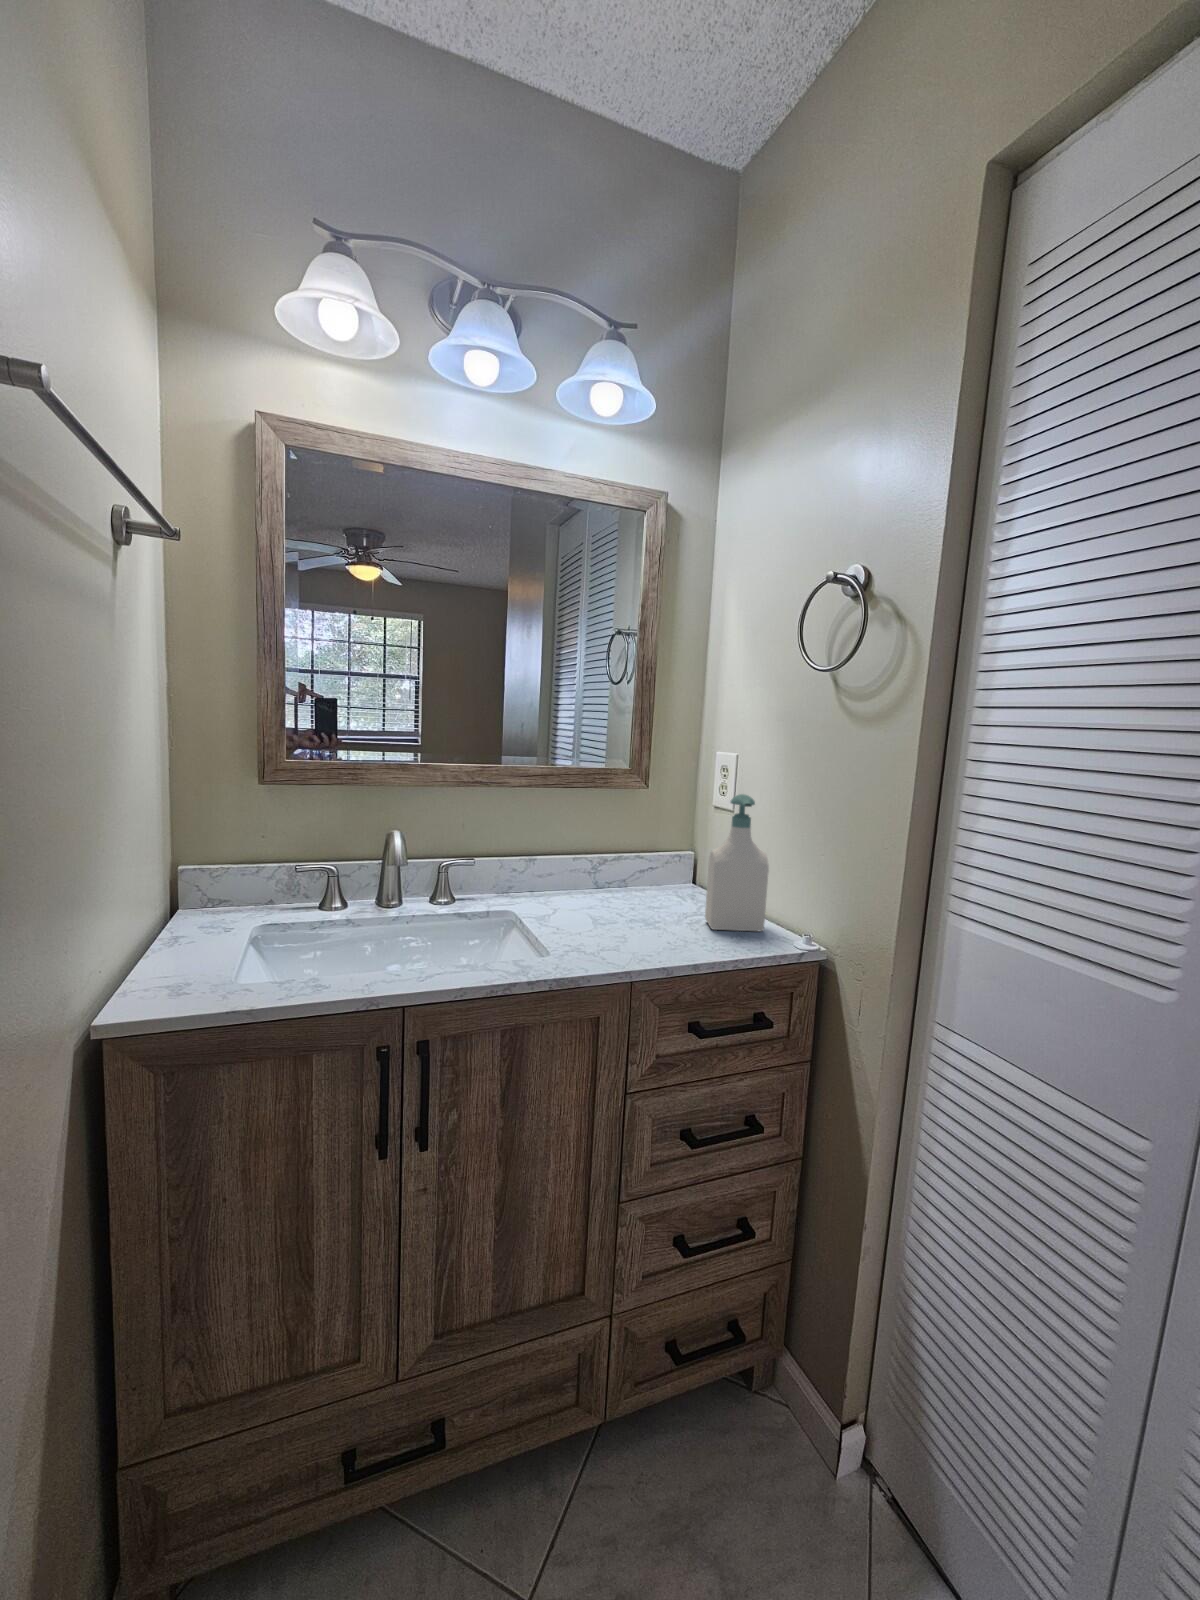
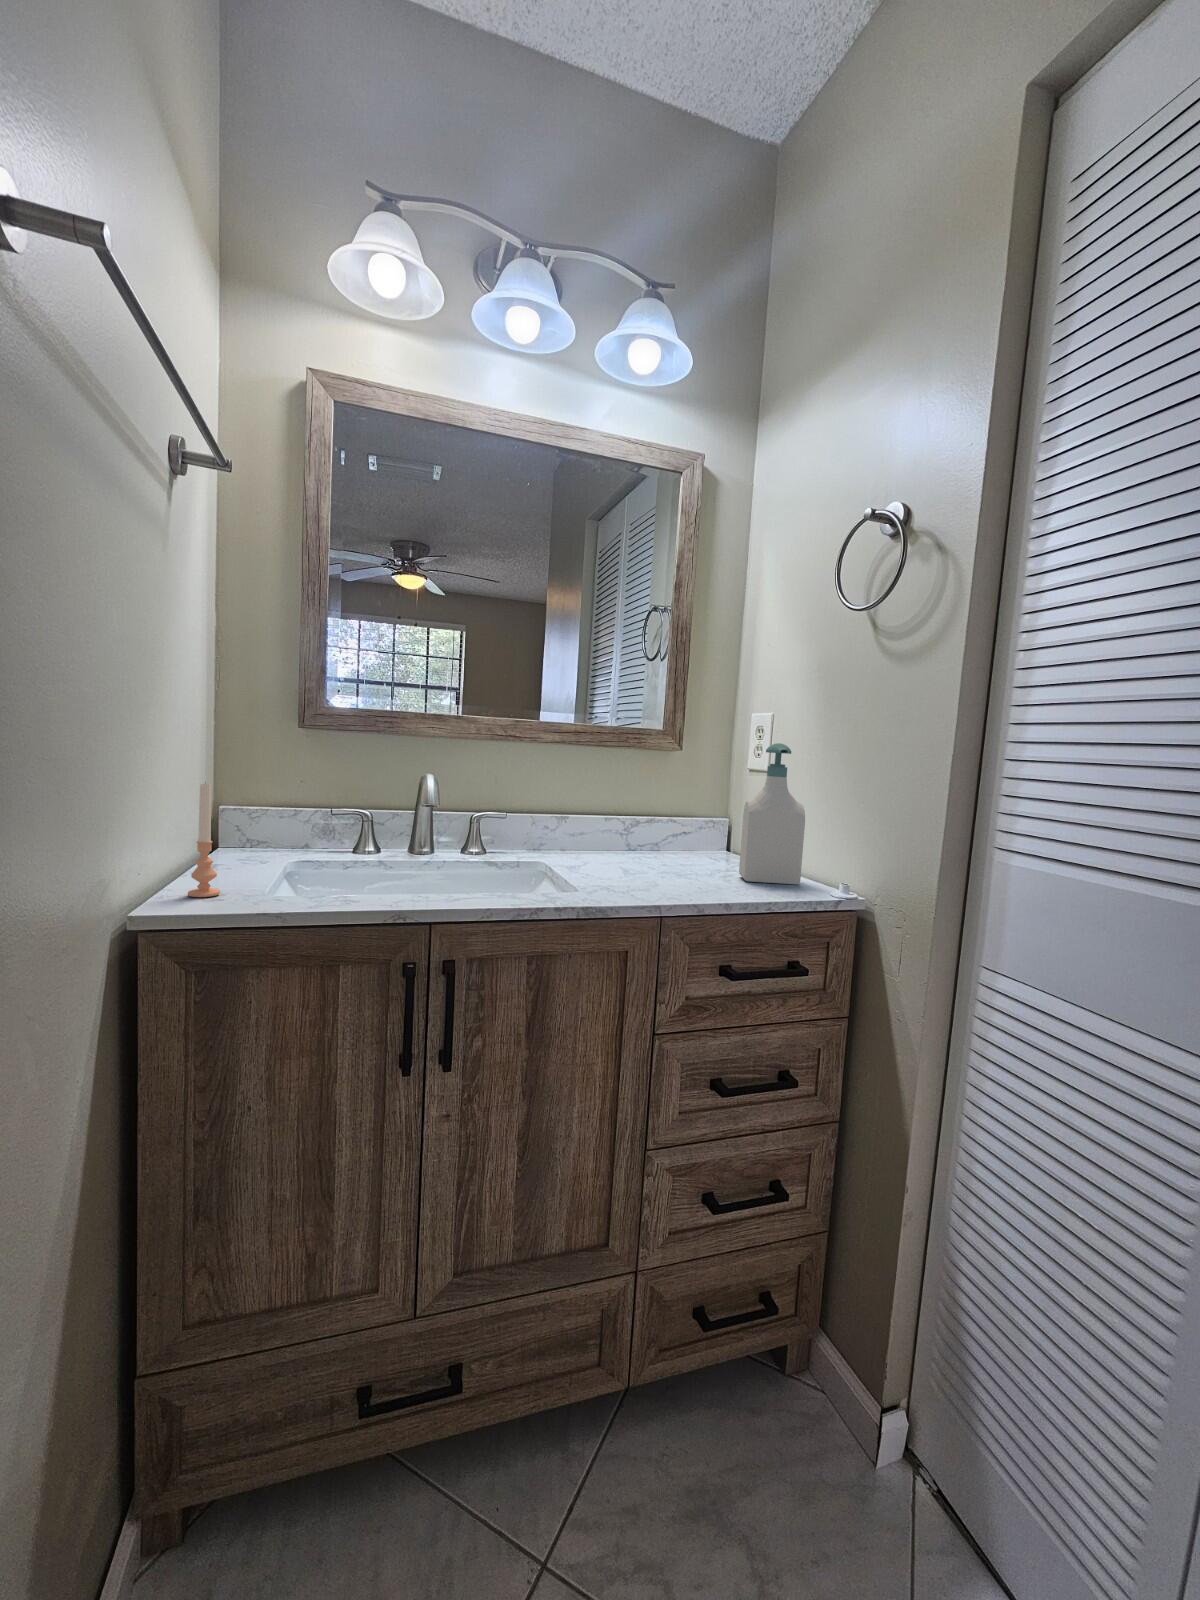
candle: none [154,874,187,992] -> present [187,782,220,897]

